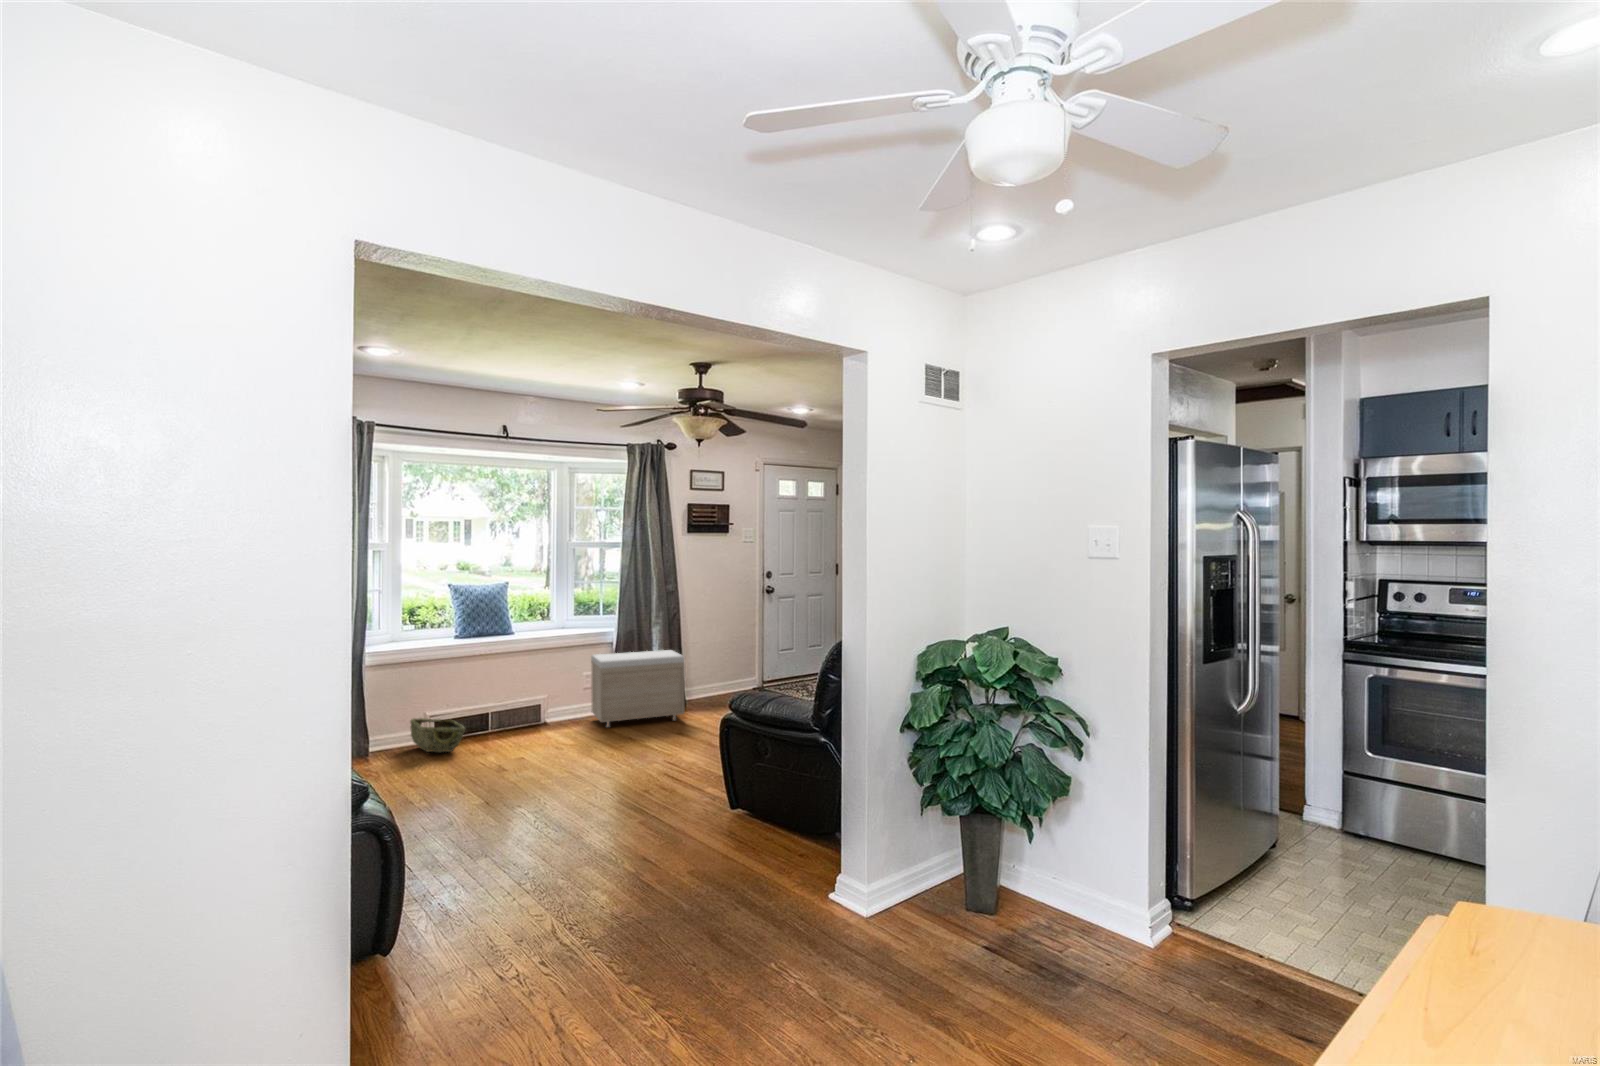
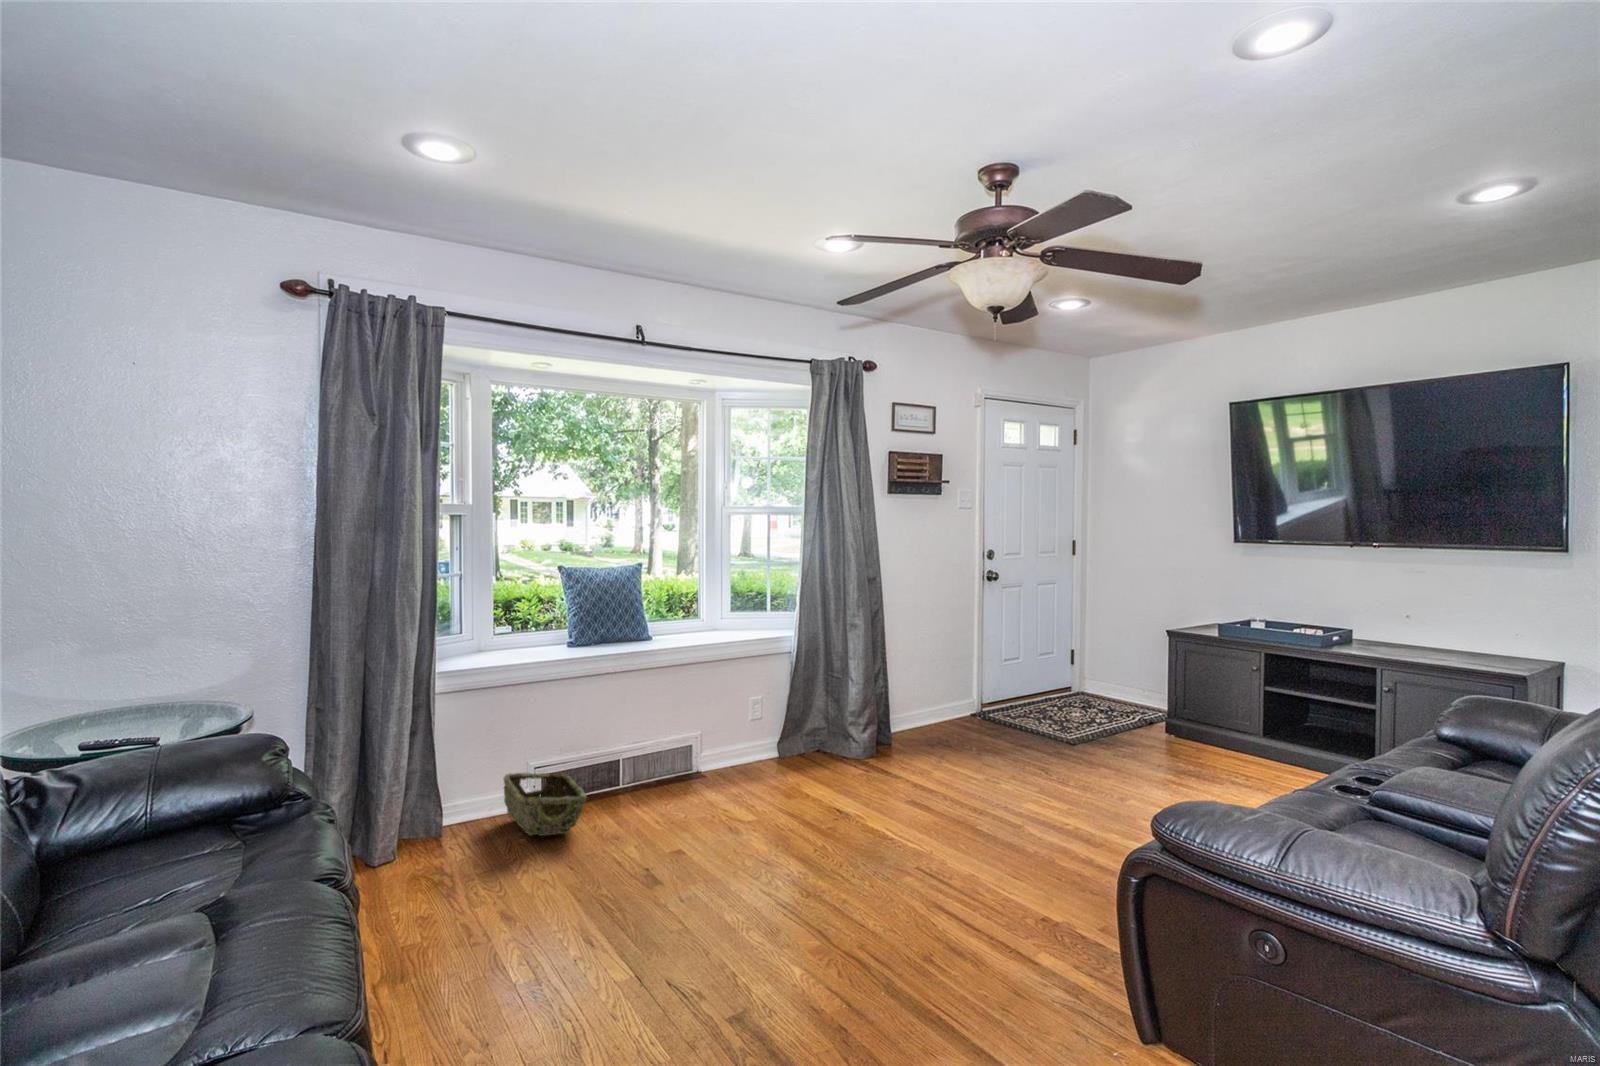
storage bench: present [591,650,684,727] -> none [761,664,902,784]

